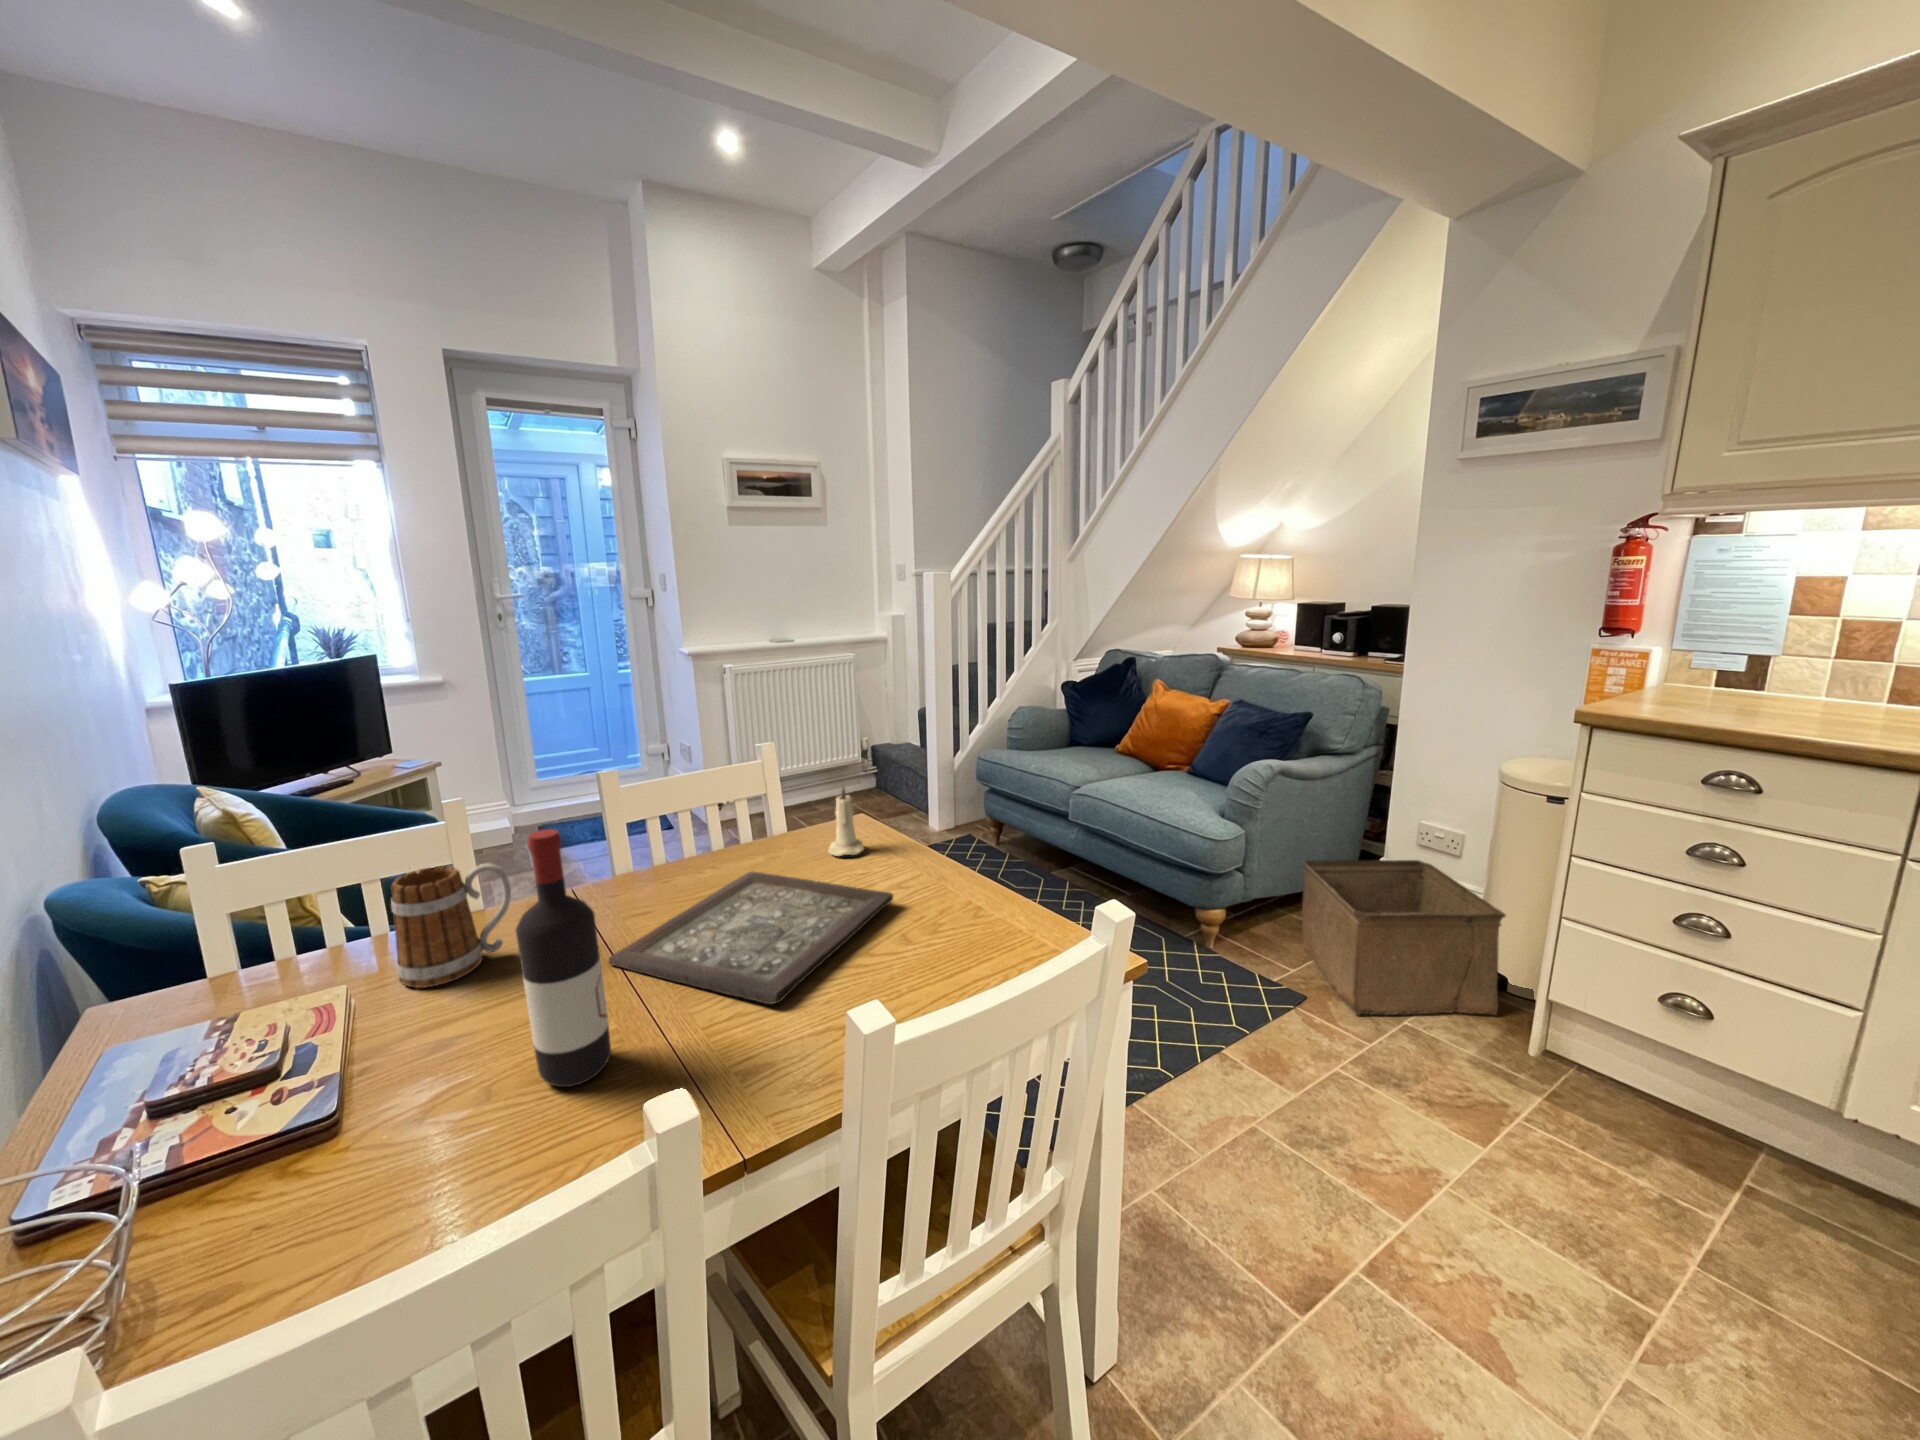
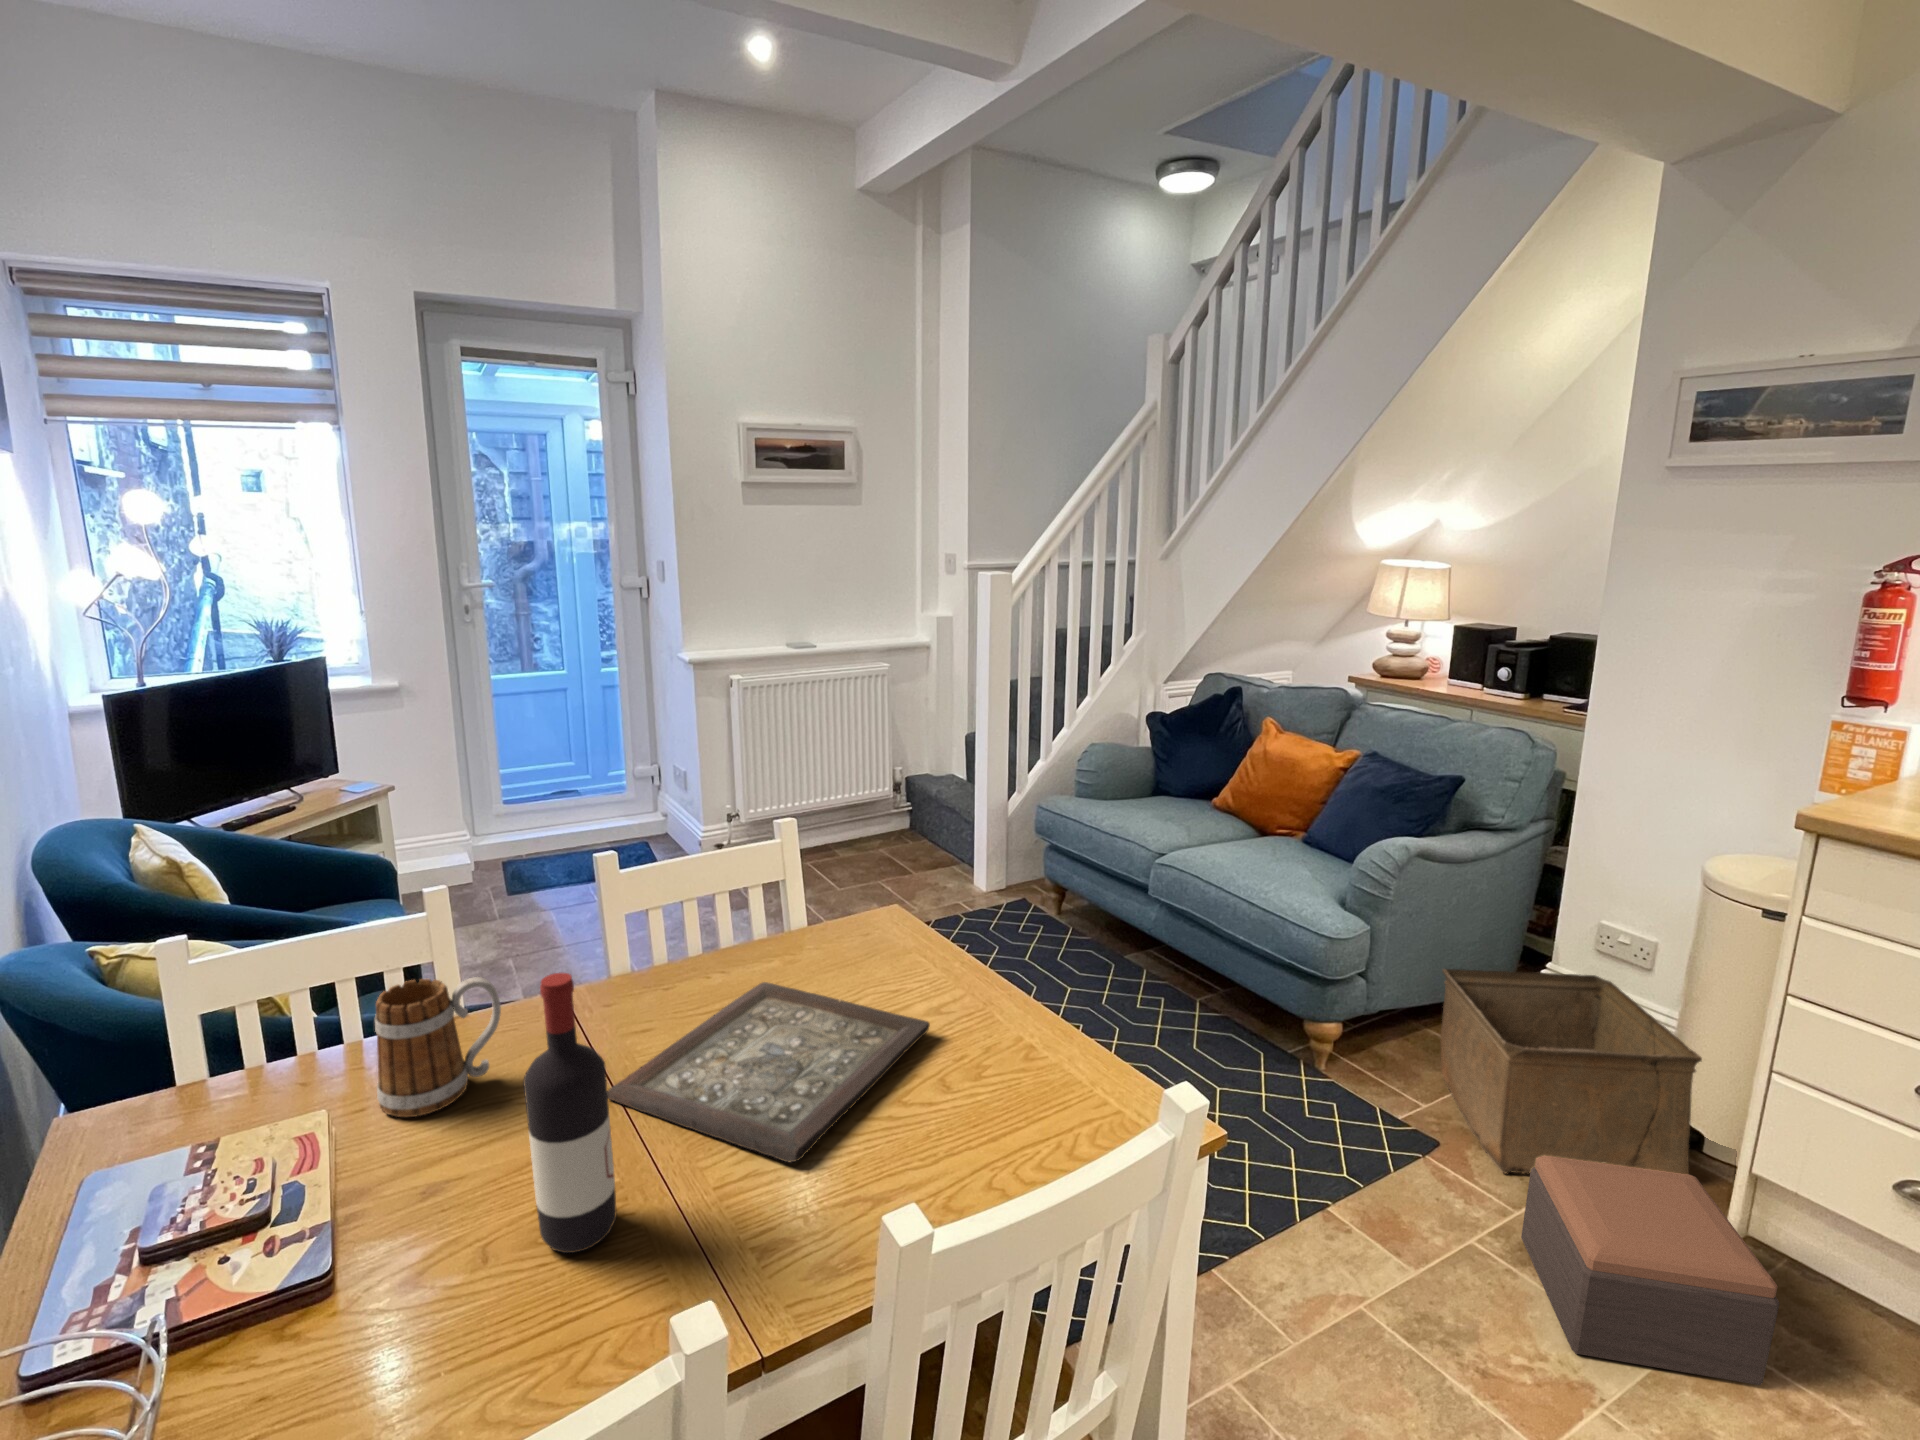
candle: present [829,785,864,856] -> none [853,877,896,964]
footstool: none [1375,995,1582,1162] -> present [1521,1155,1779,1385]

